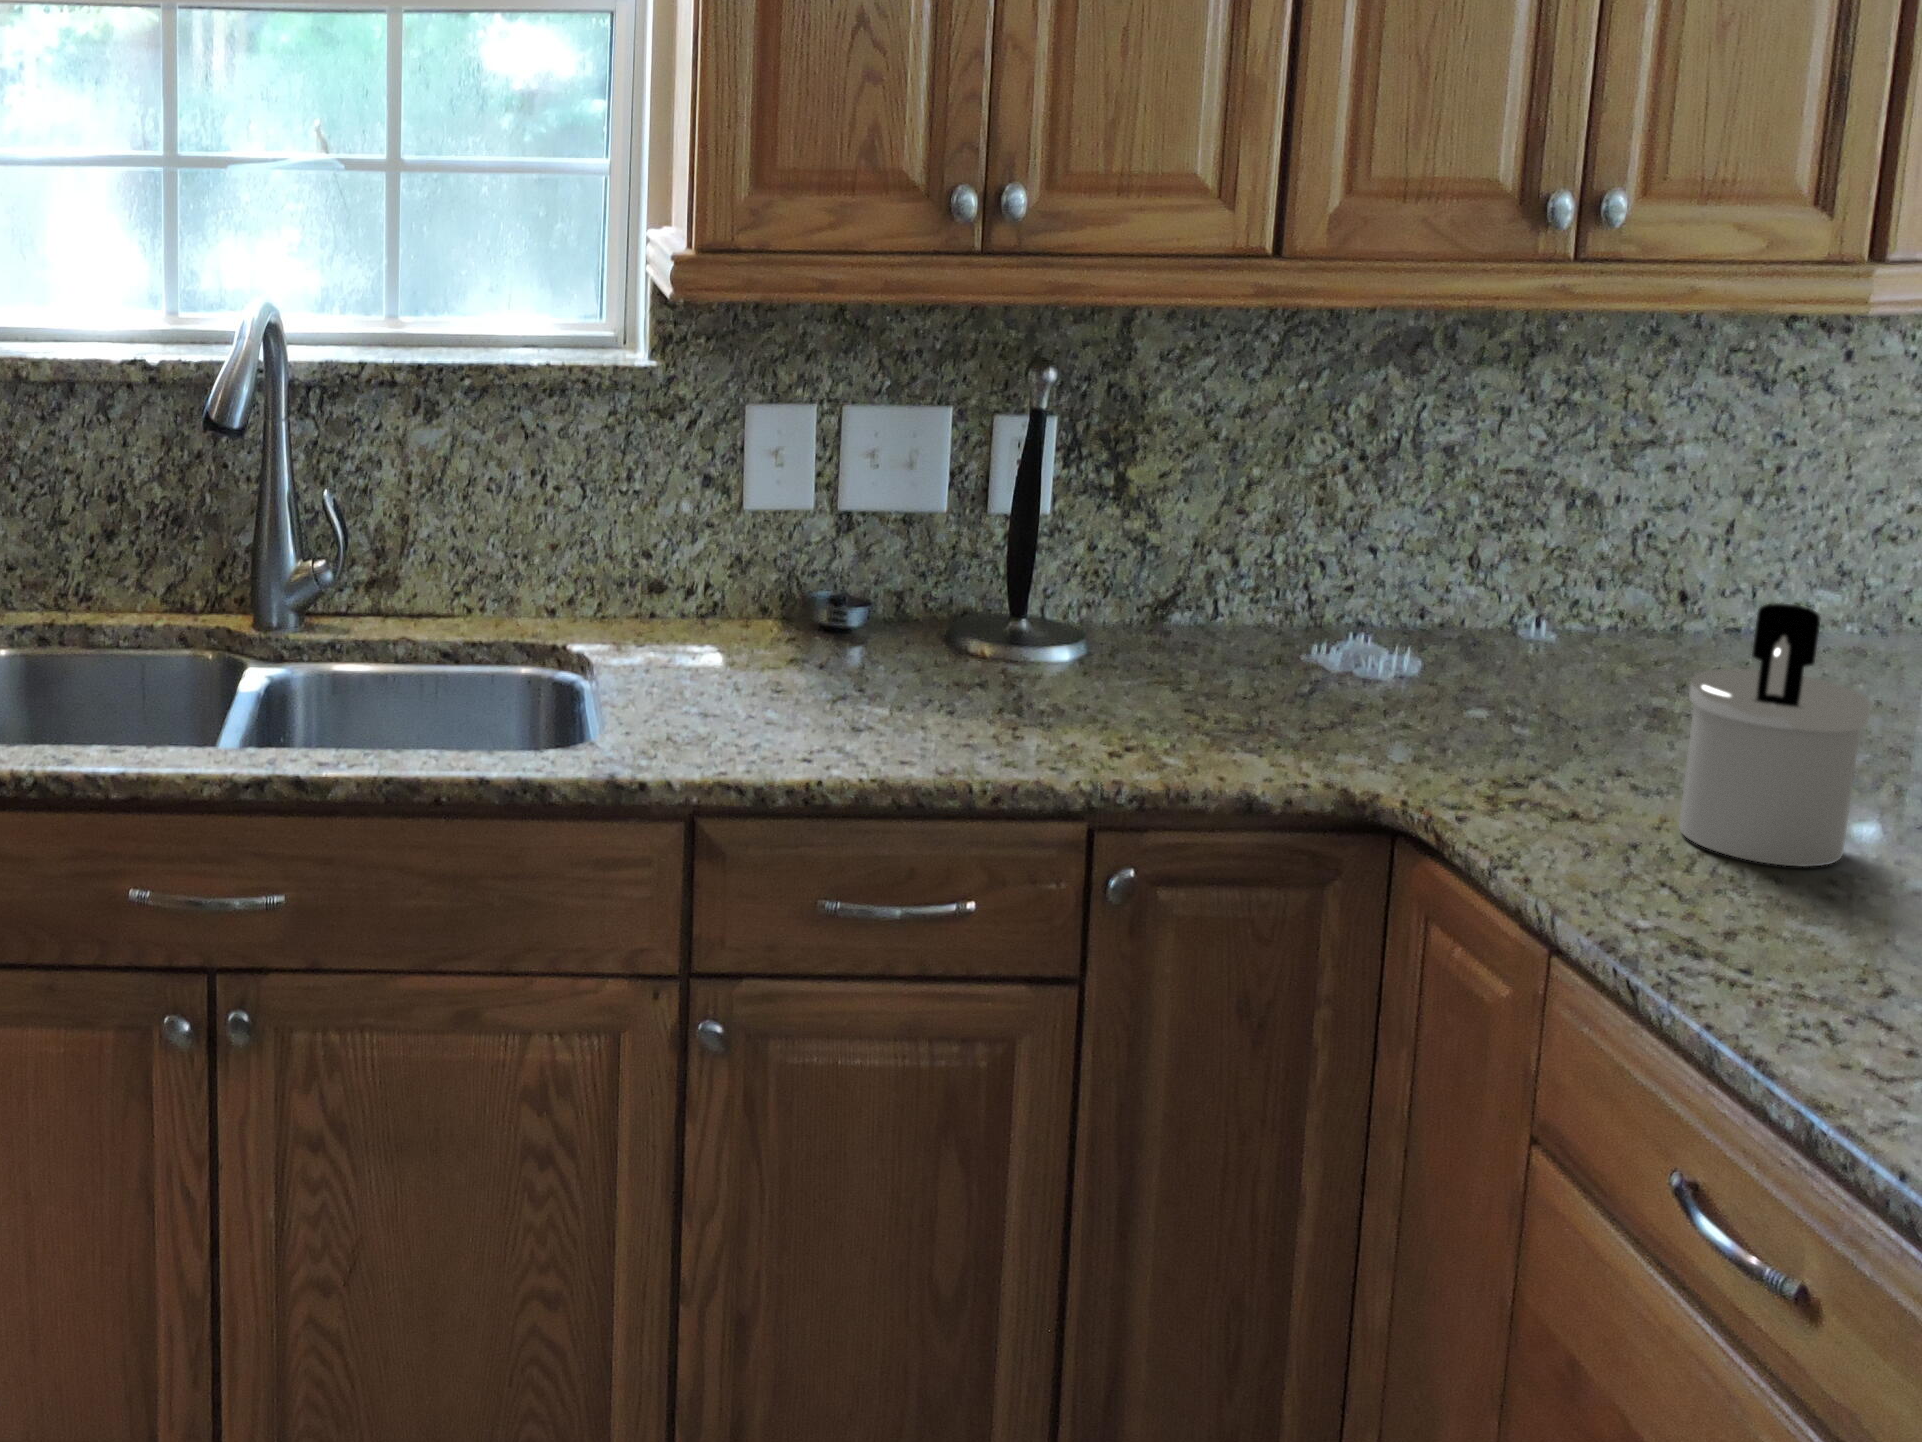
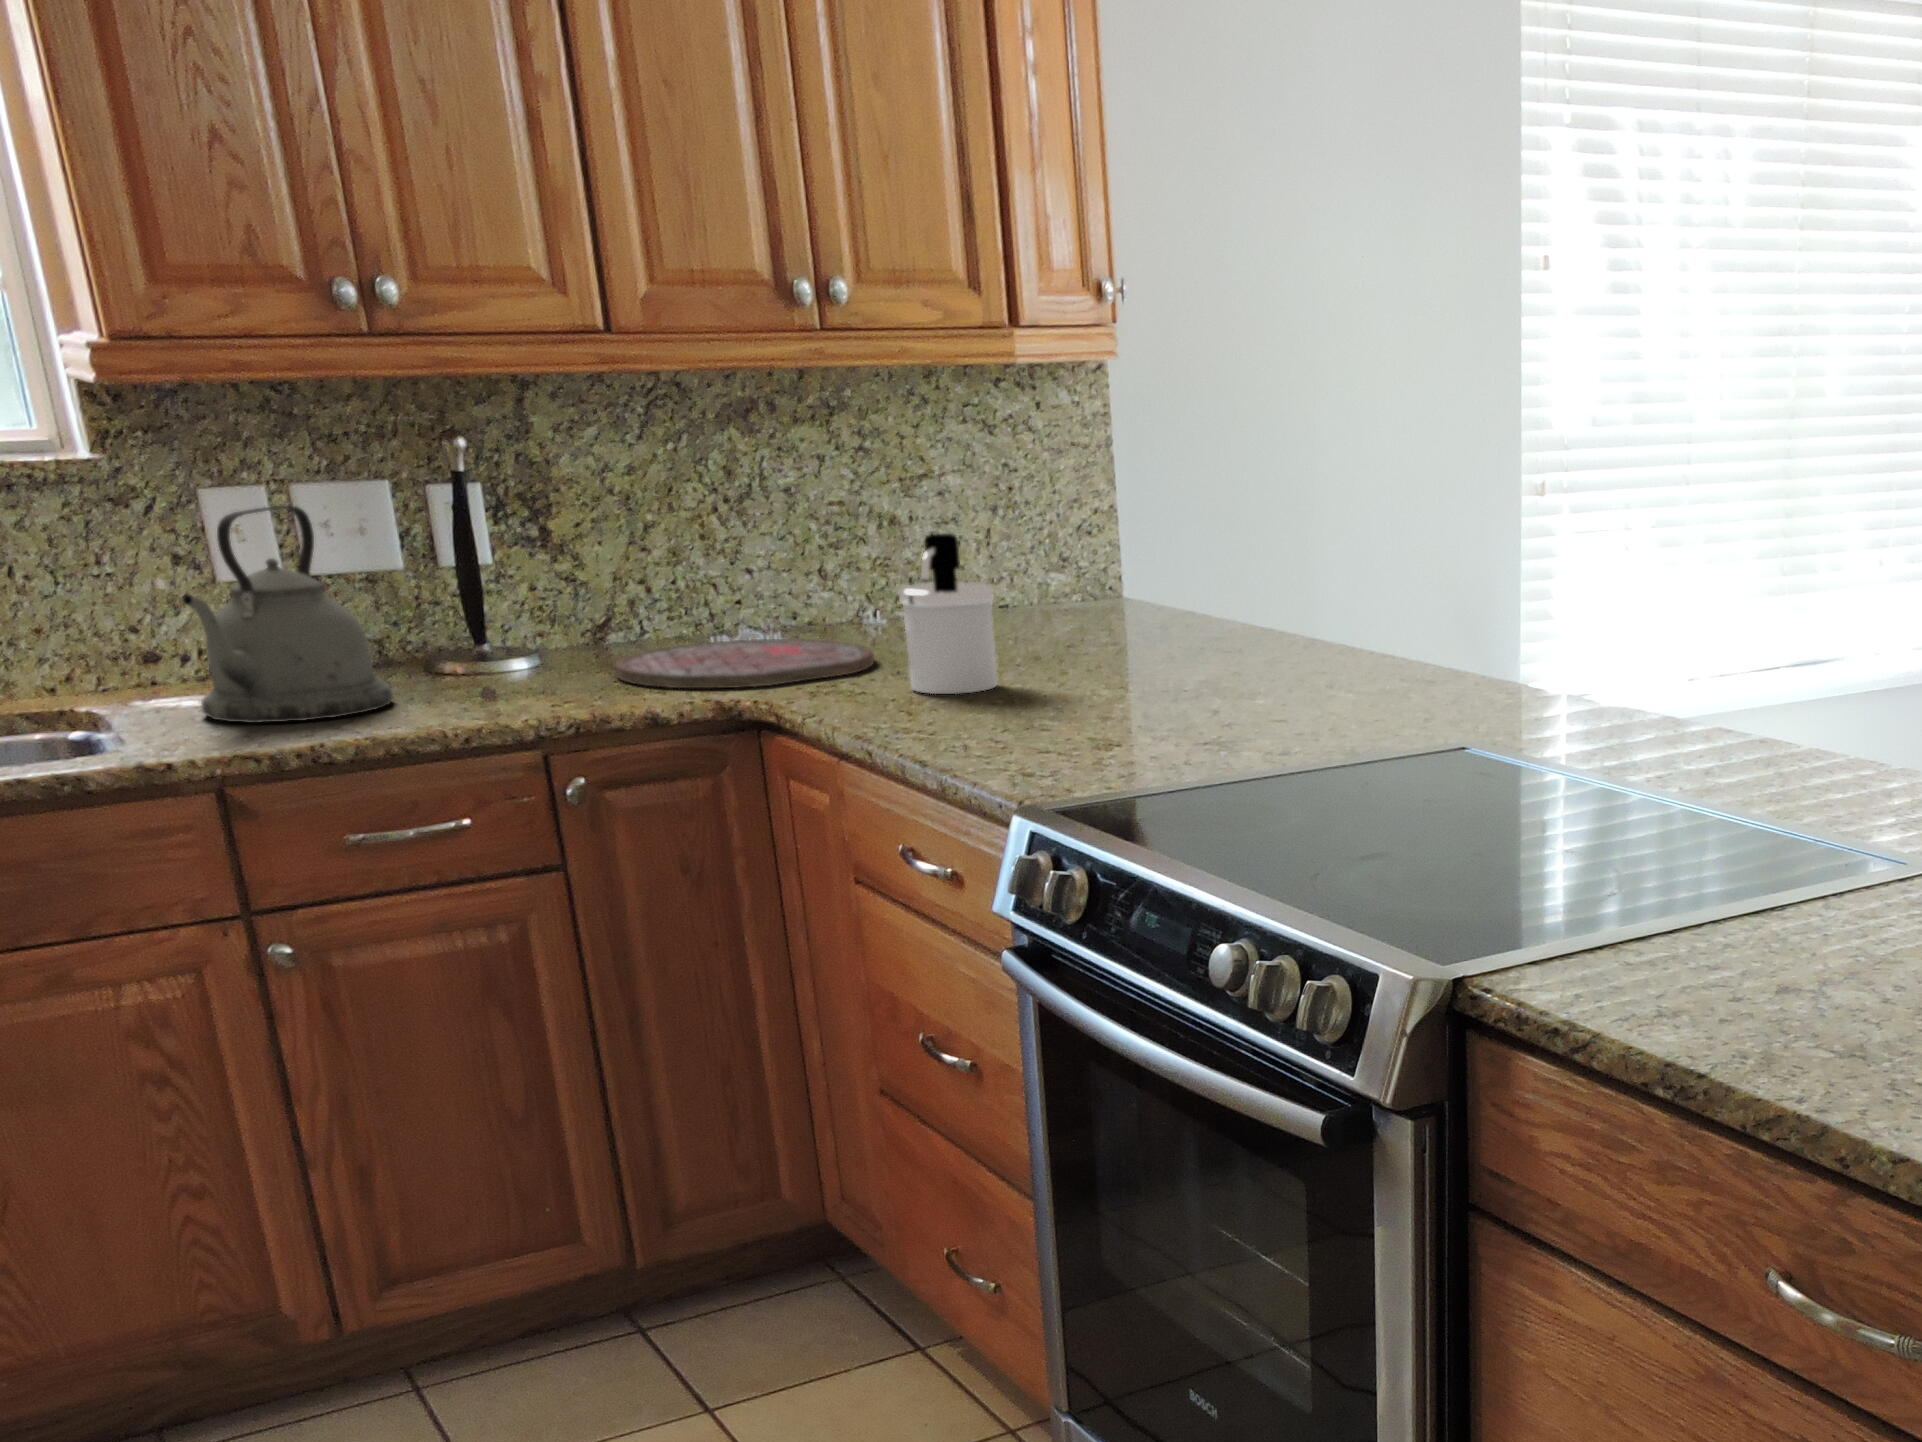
kettle: none [693,452,911,727] -> present [183,506,393,723]
cutting board: none [1193,654,1580,771] -> present [616,639,874,688]

